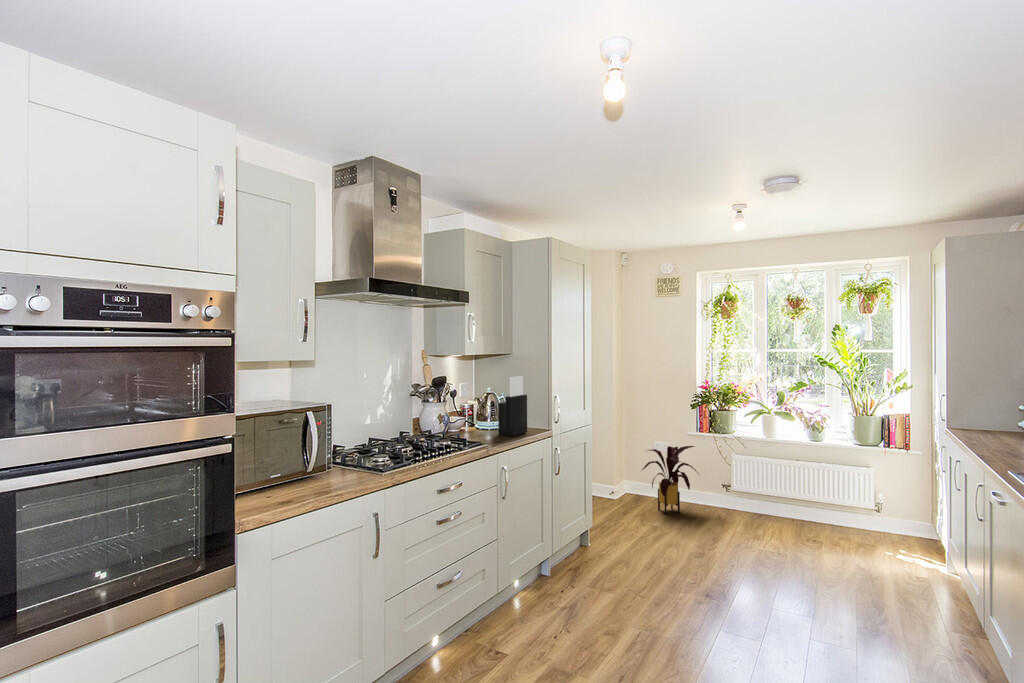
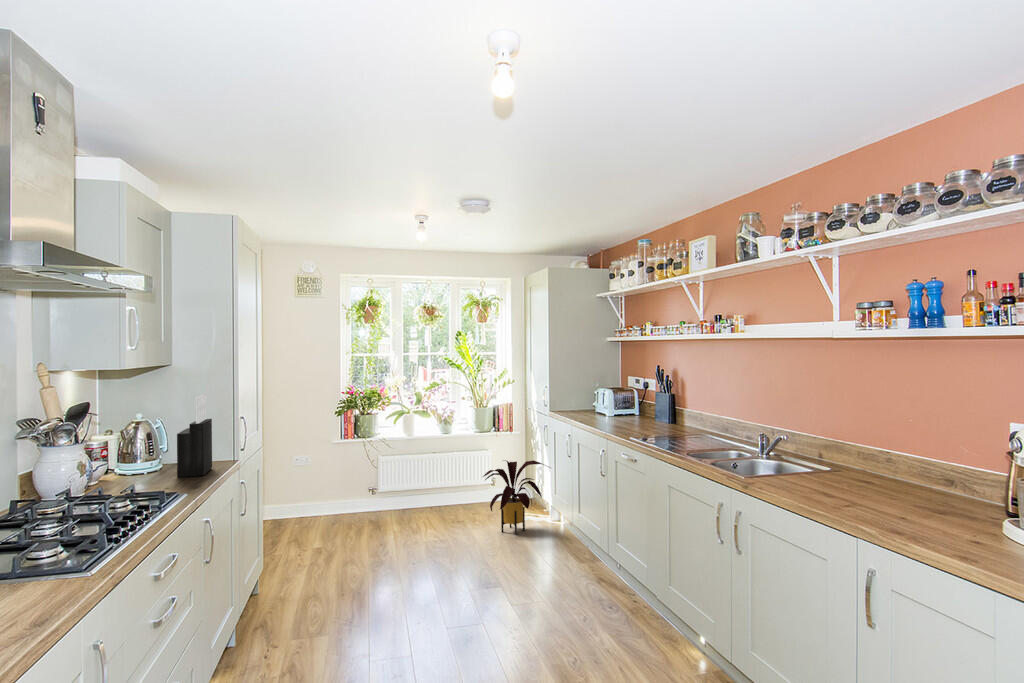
house plant: present [642,446,699,514] -> present [483,460,548,535]

